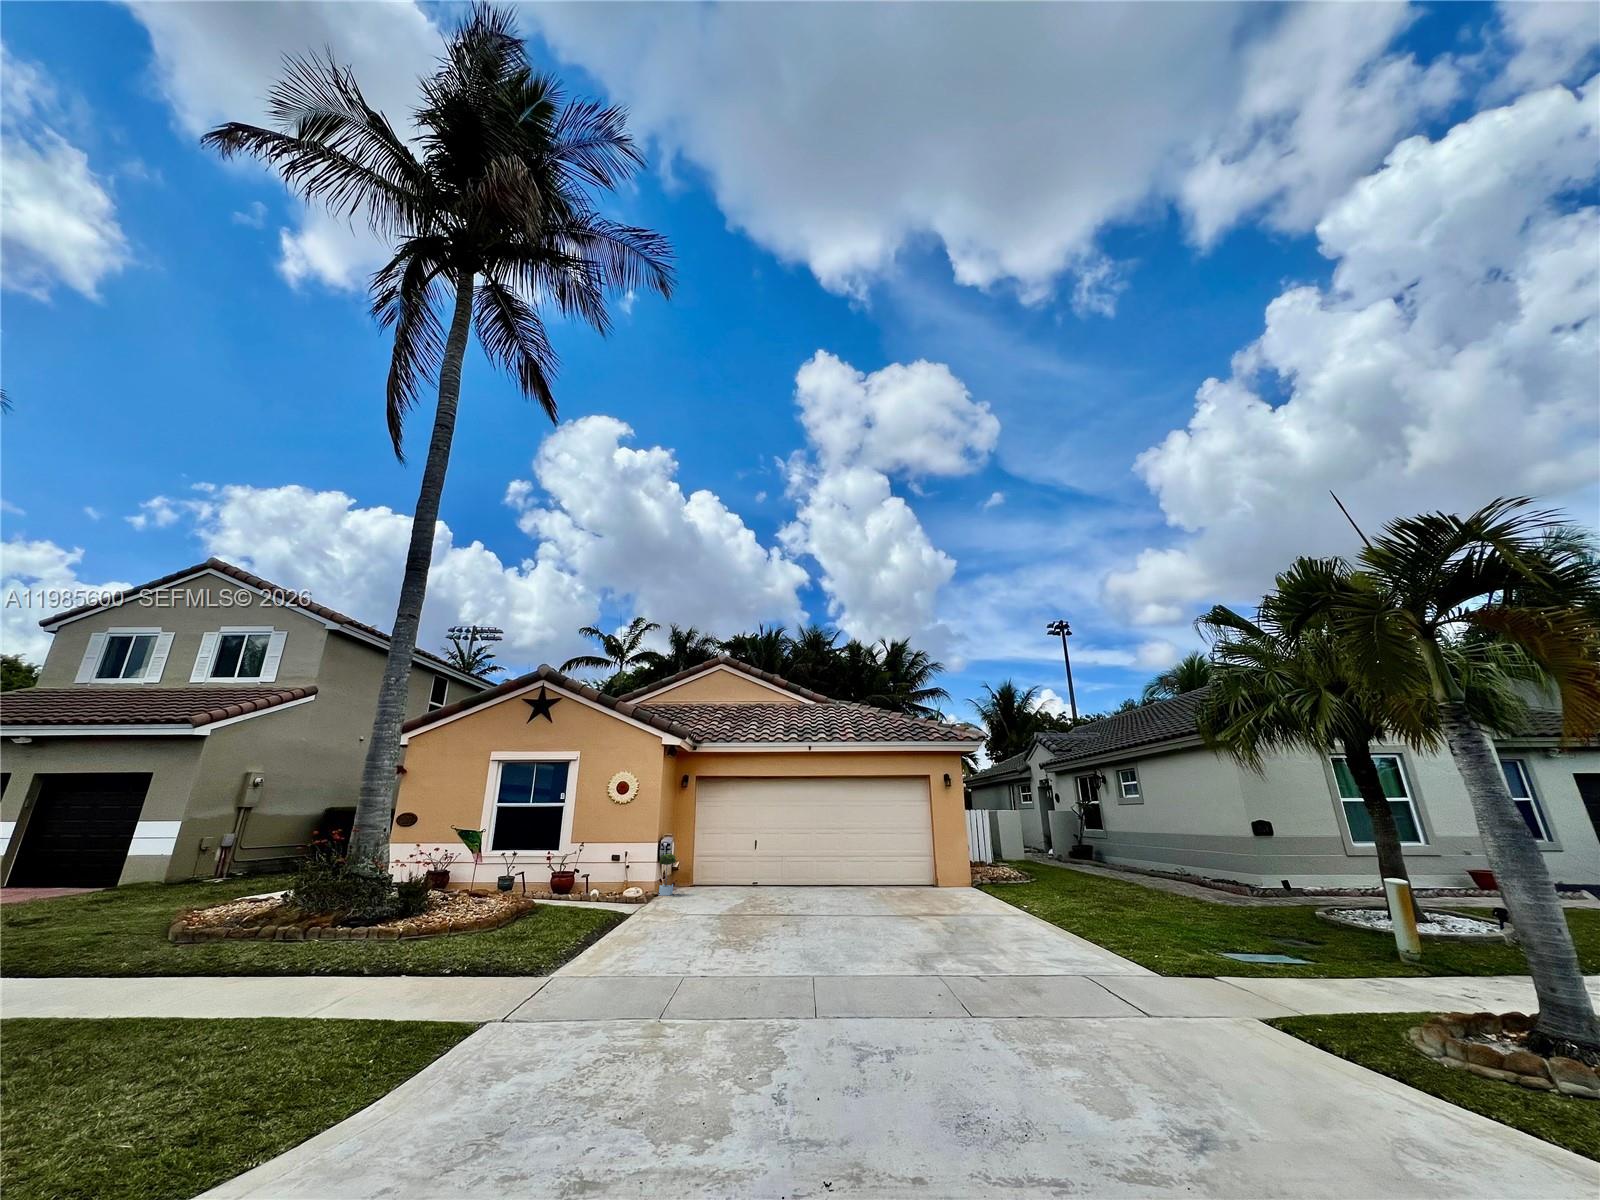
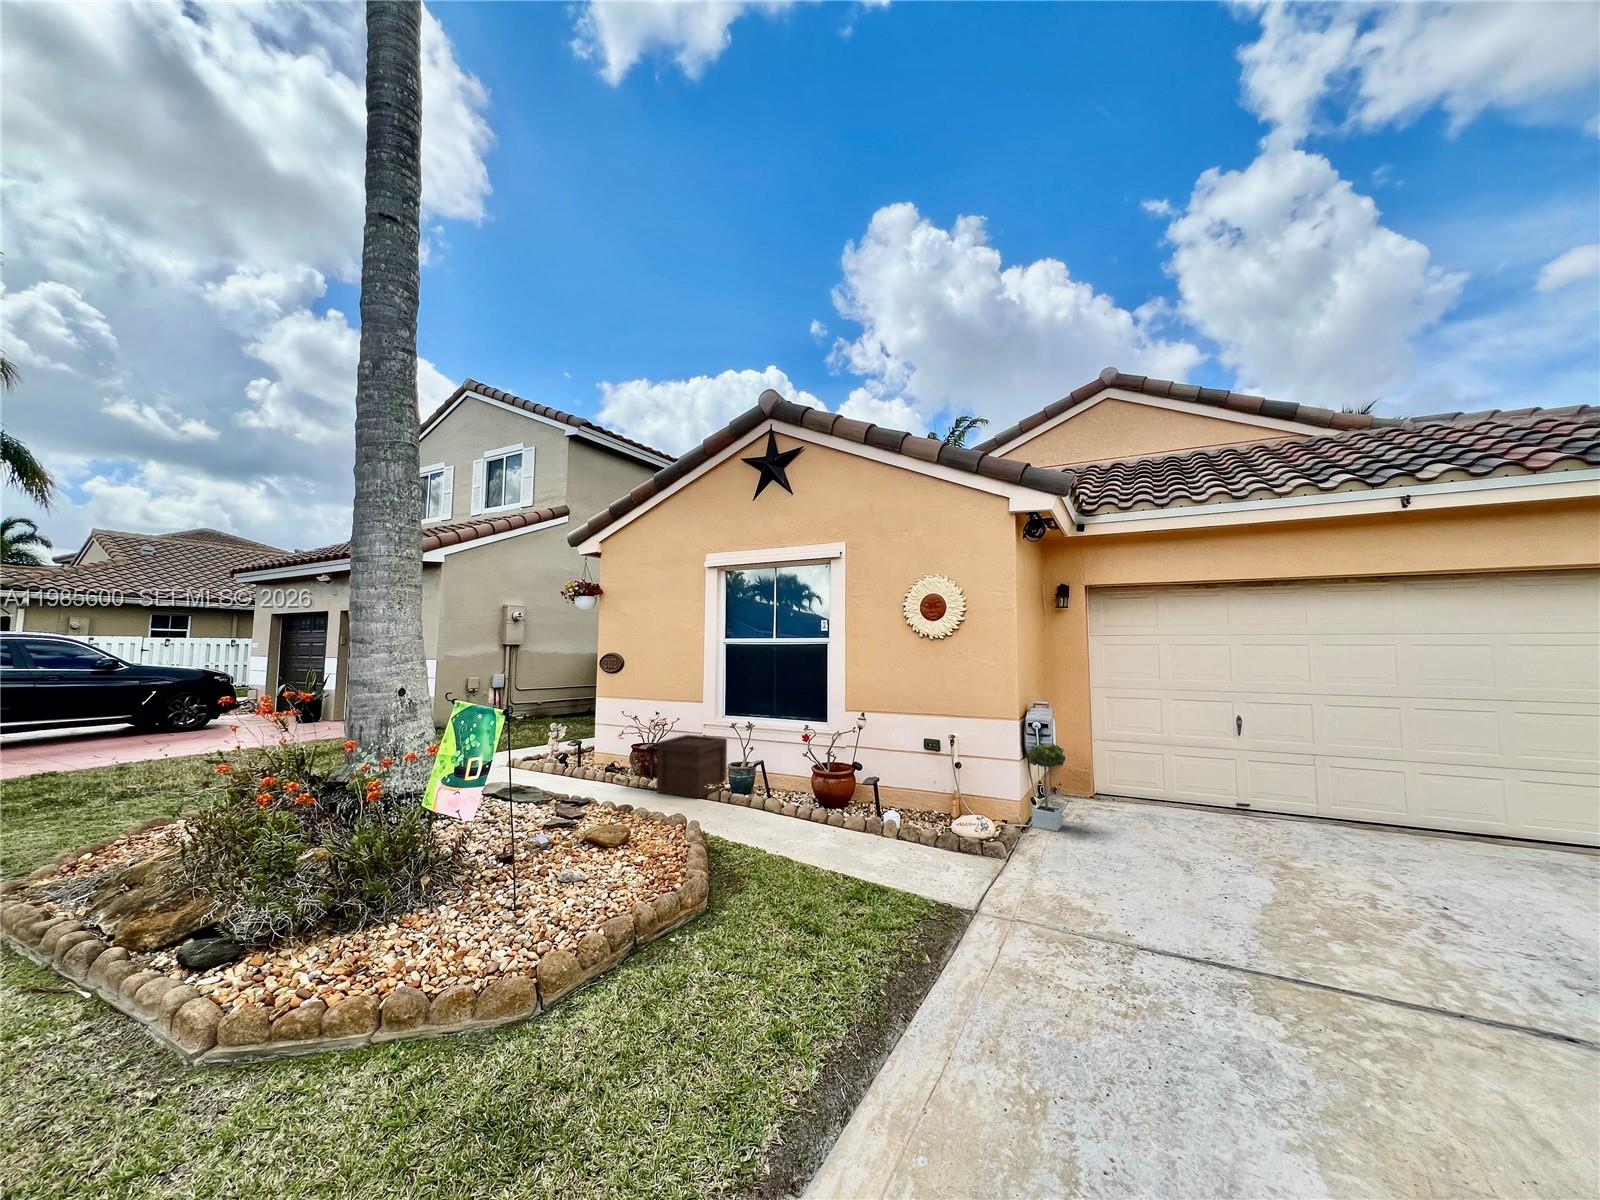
wooden crate: none [445,864,492,899] -> present [656,735,727,798]

